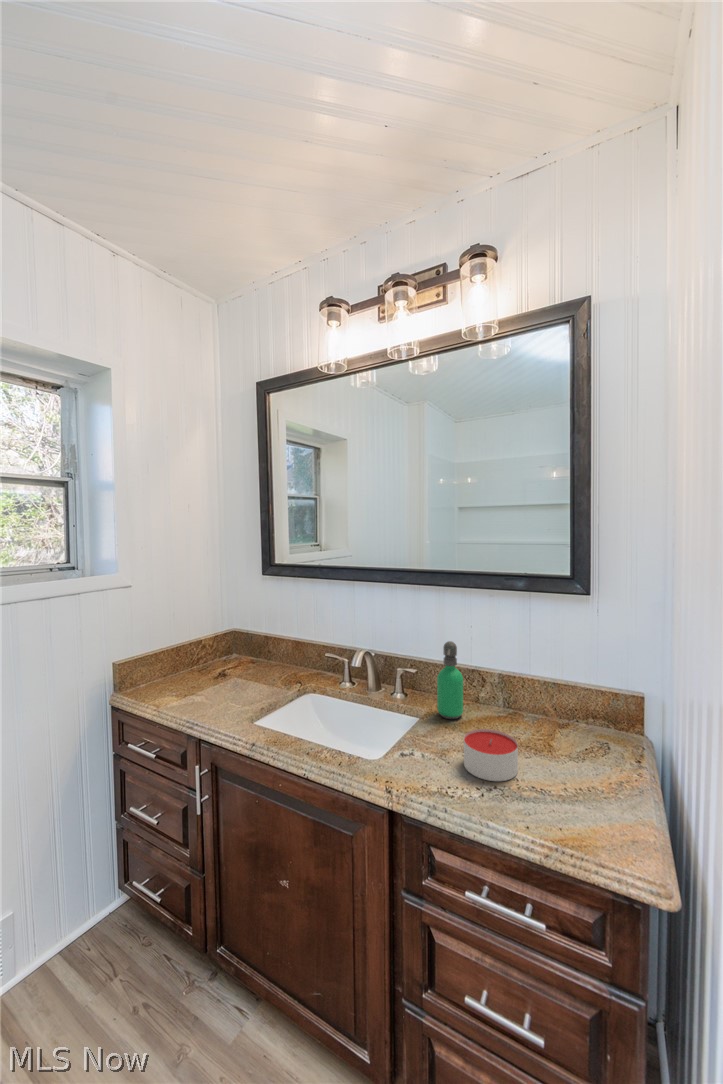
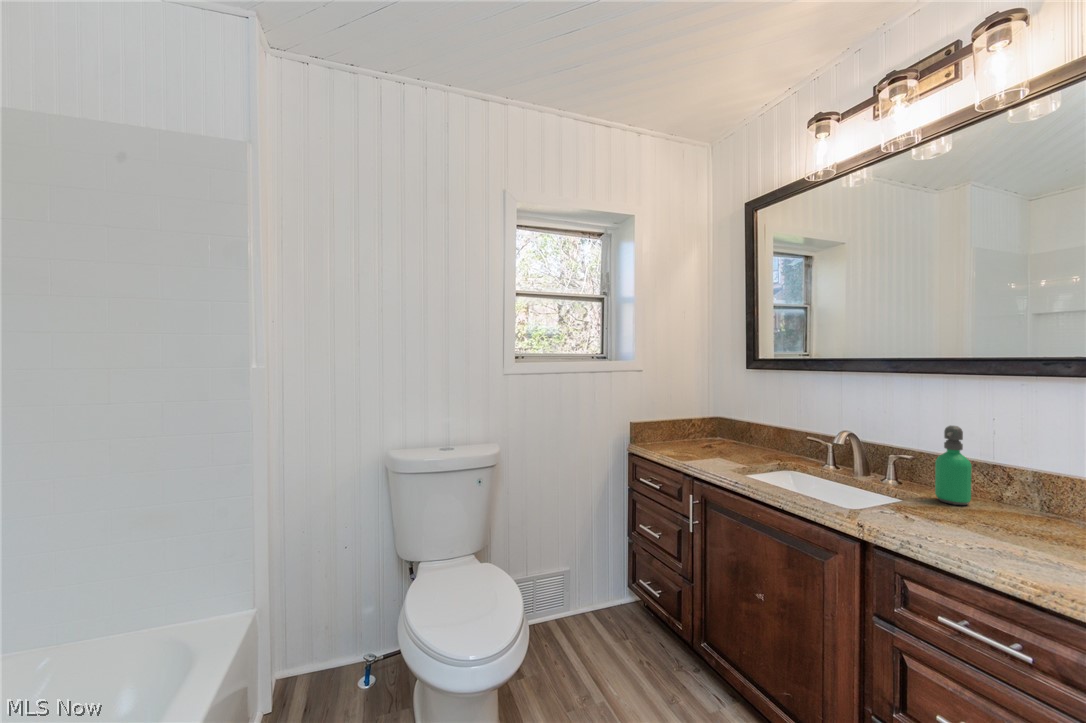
candle: present [464,729,518,781] -> none [954,501,1029,547]

